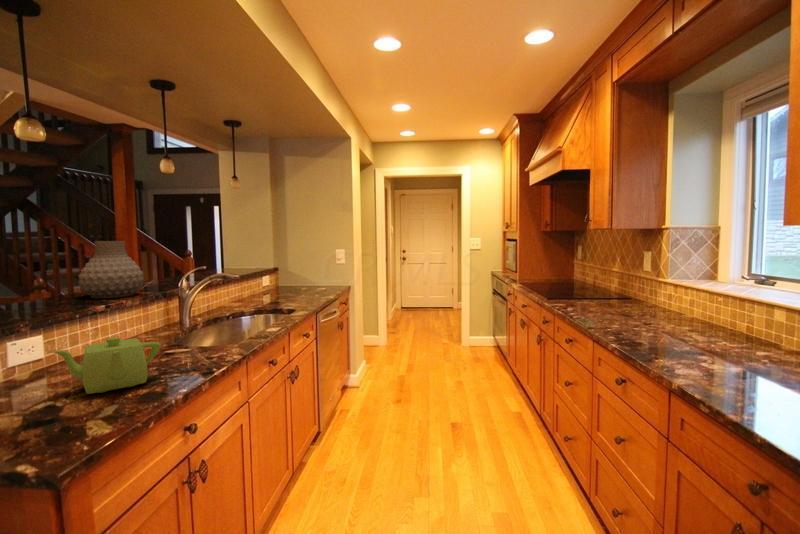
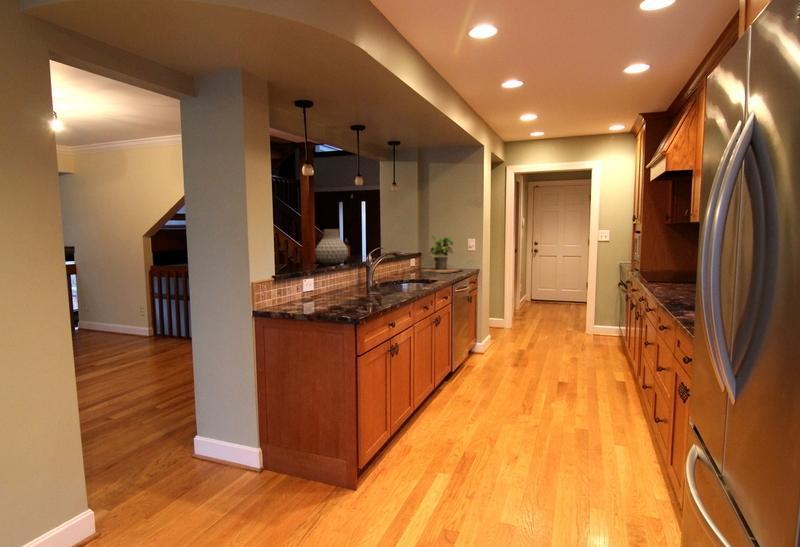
potted plant: none [275,247,331,295] -> present [421,236,463,273]
teapot: present [51,337,161,394] -> none [333,276,376,302]

